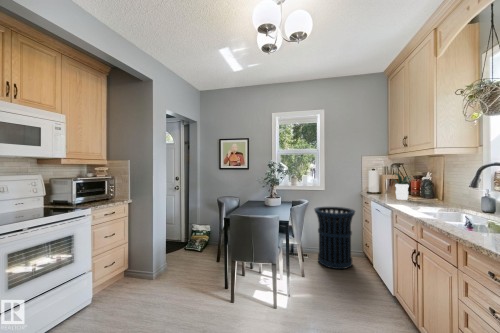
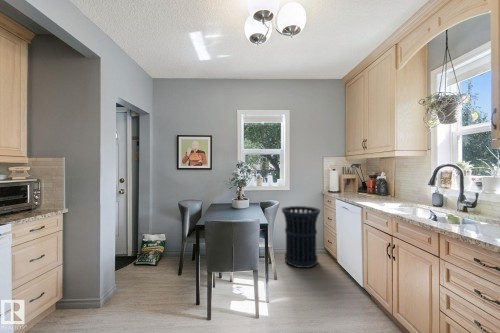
potted plant: present [392,173,411,200] -> none [350,173,381,198]

